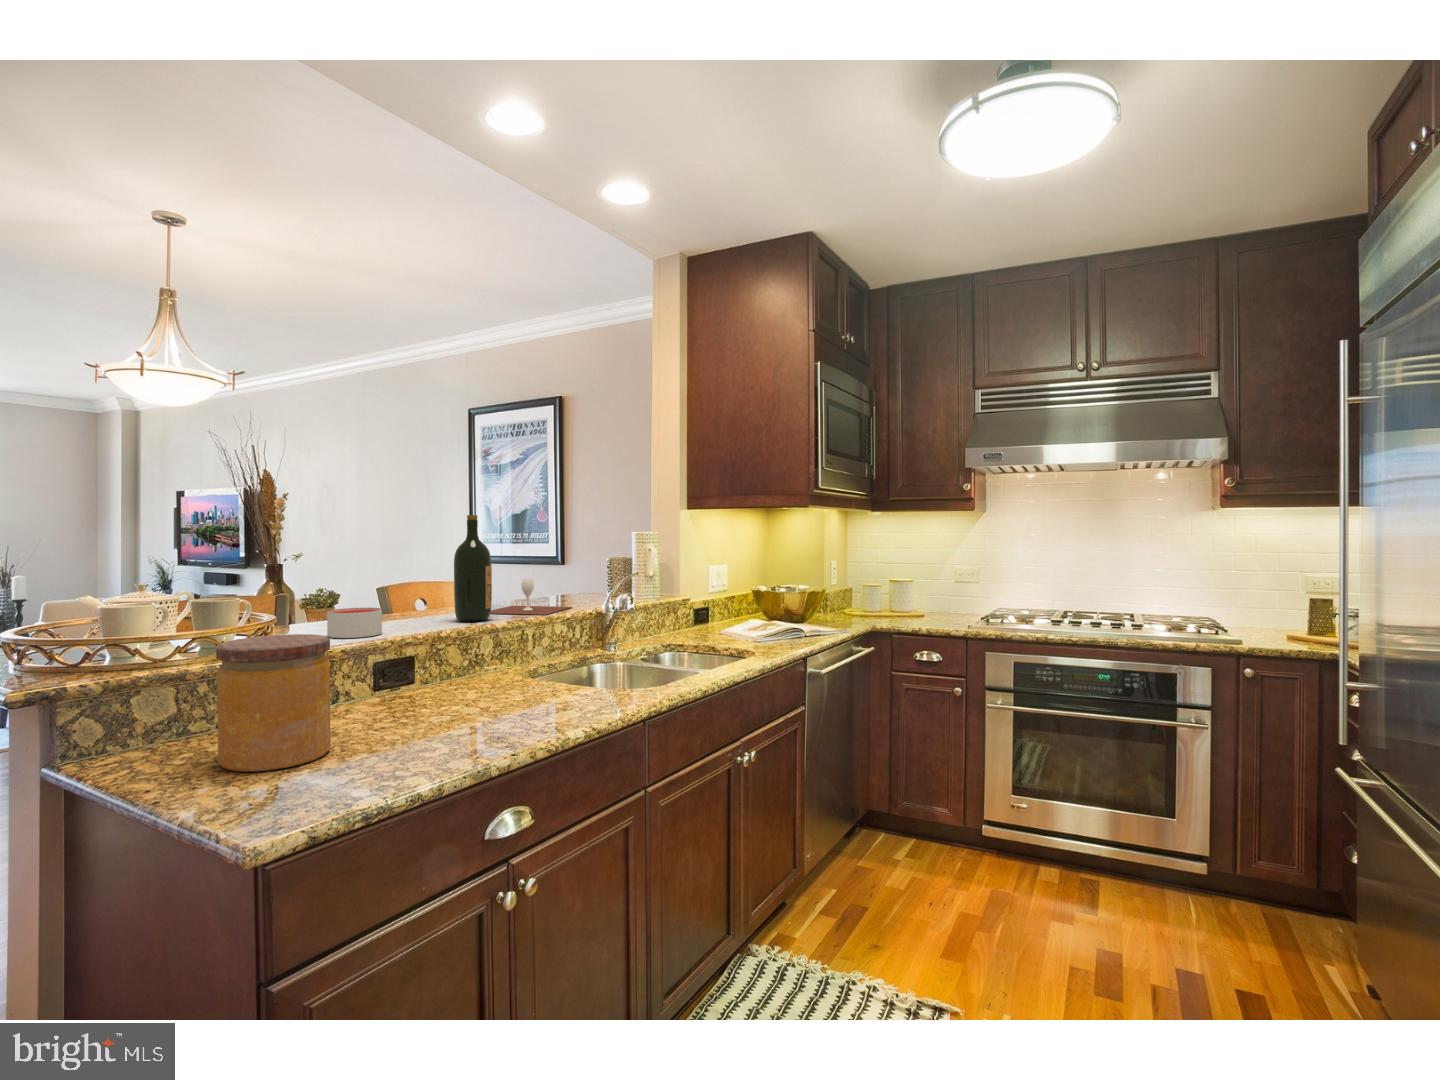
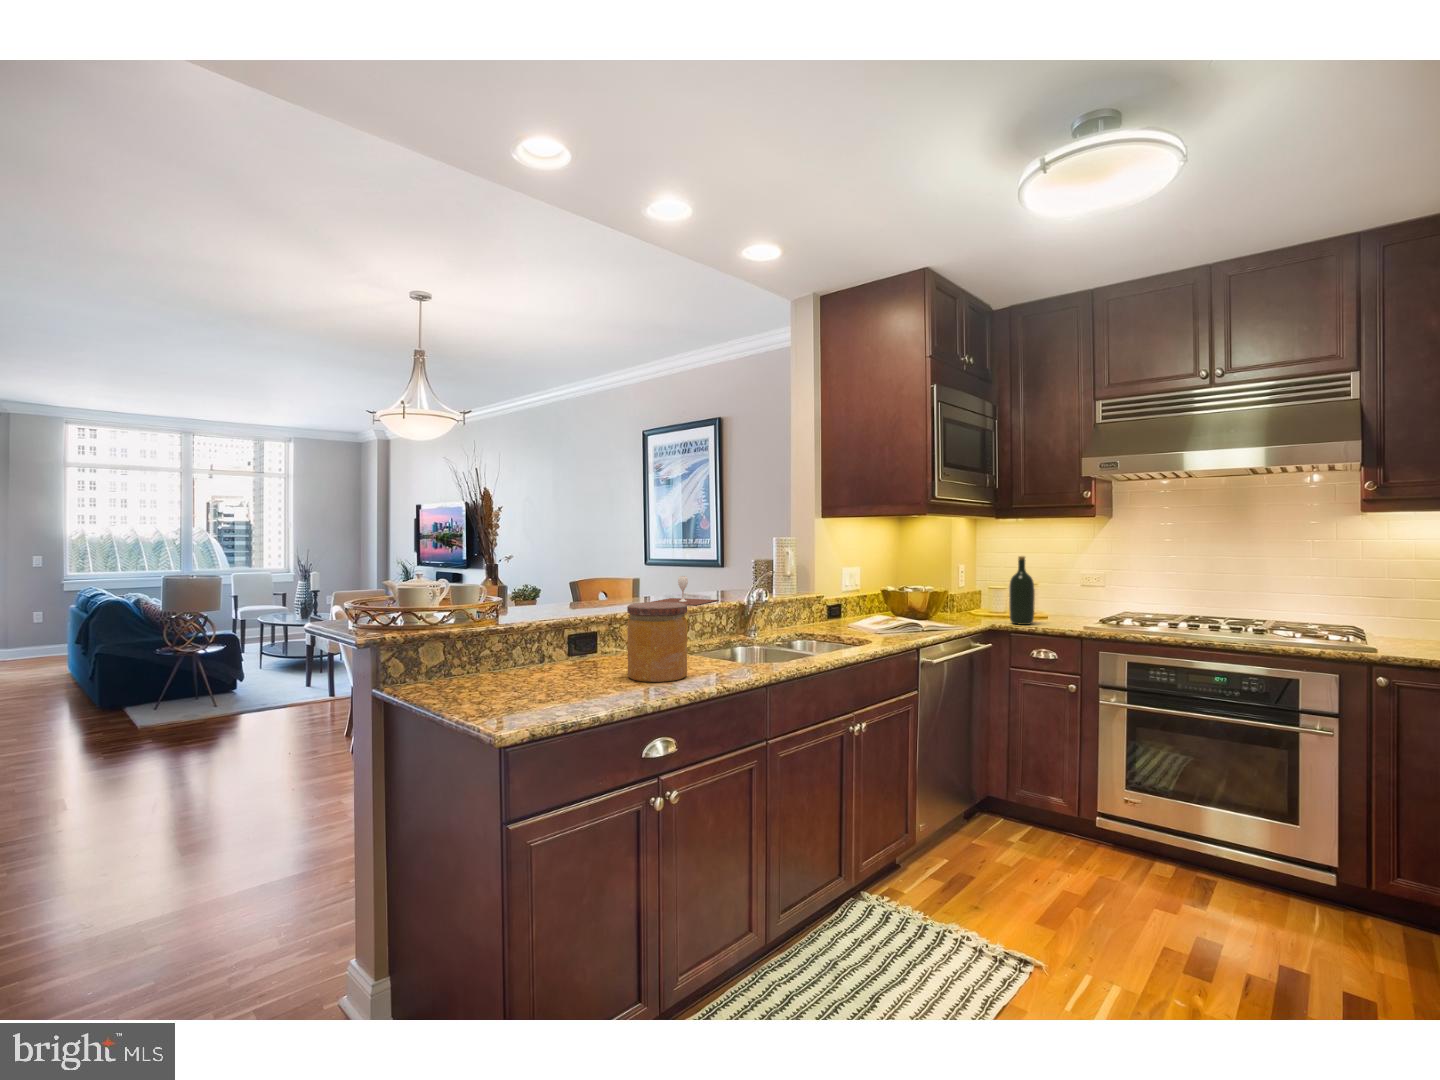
wine bottle: present [454,515,492,622] -> present [1009,556,1035,625]
candle: present [327,608,382,638] -> none [536,595,574,616]
jar: present [216,634,331,772] -> present [627,602,687,682]

